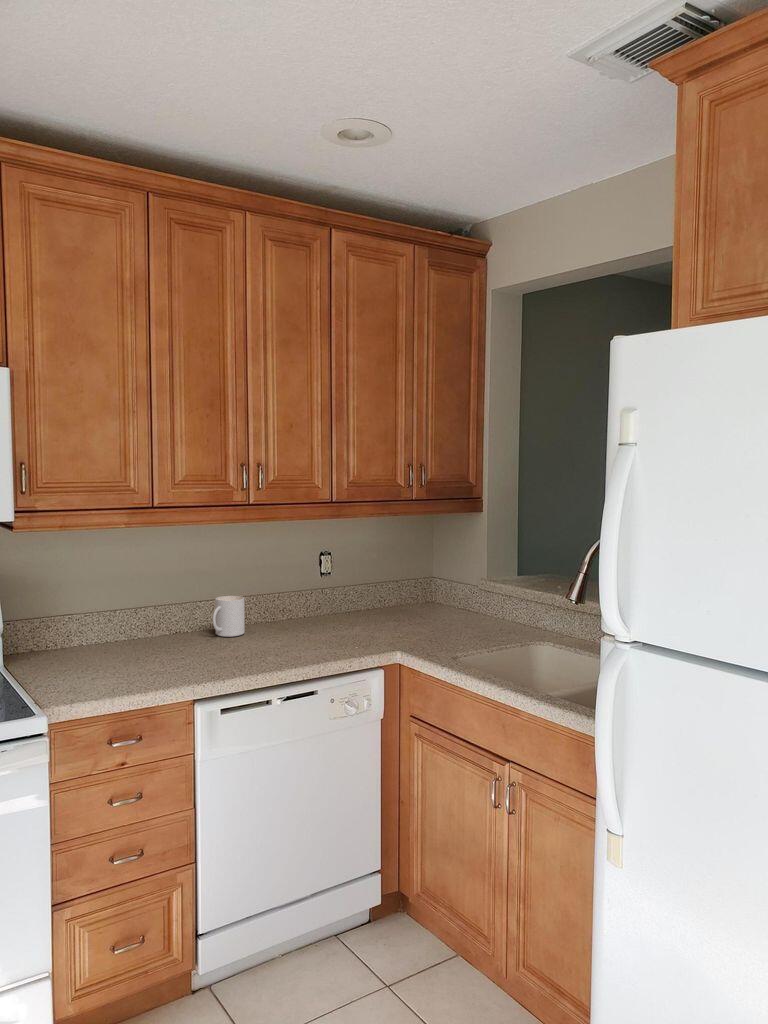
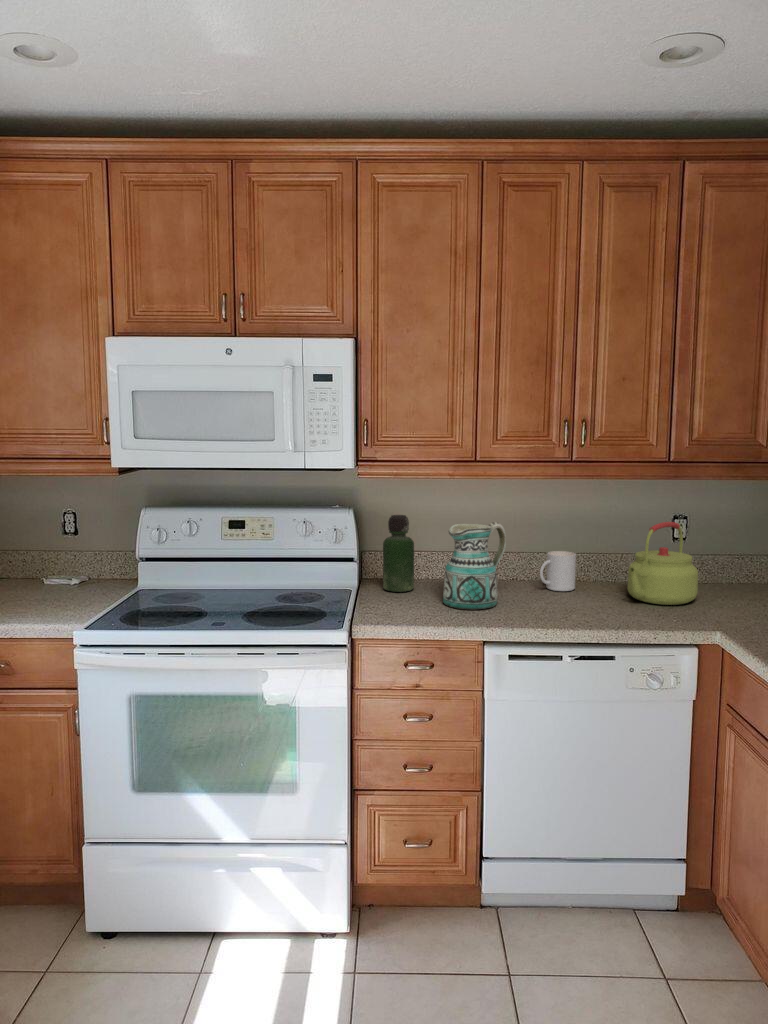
kettle: none [296,558,358,636] -> present [627,522,698,605]
ceramic pitcher: none [125,571,186,669] -> present [443,522,506,609]
bottle: none [38,572,78,662] -> present [383,515,414,592]

